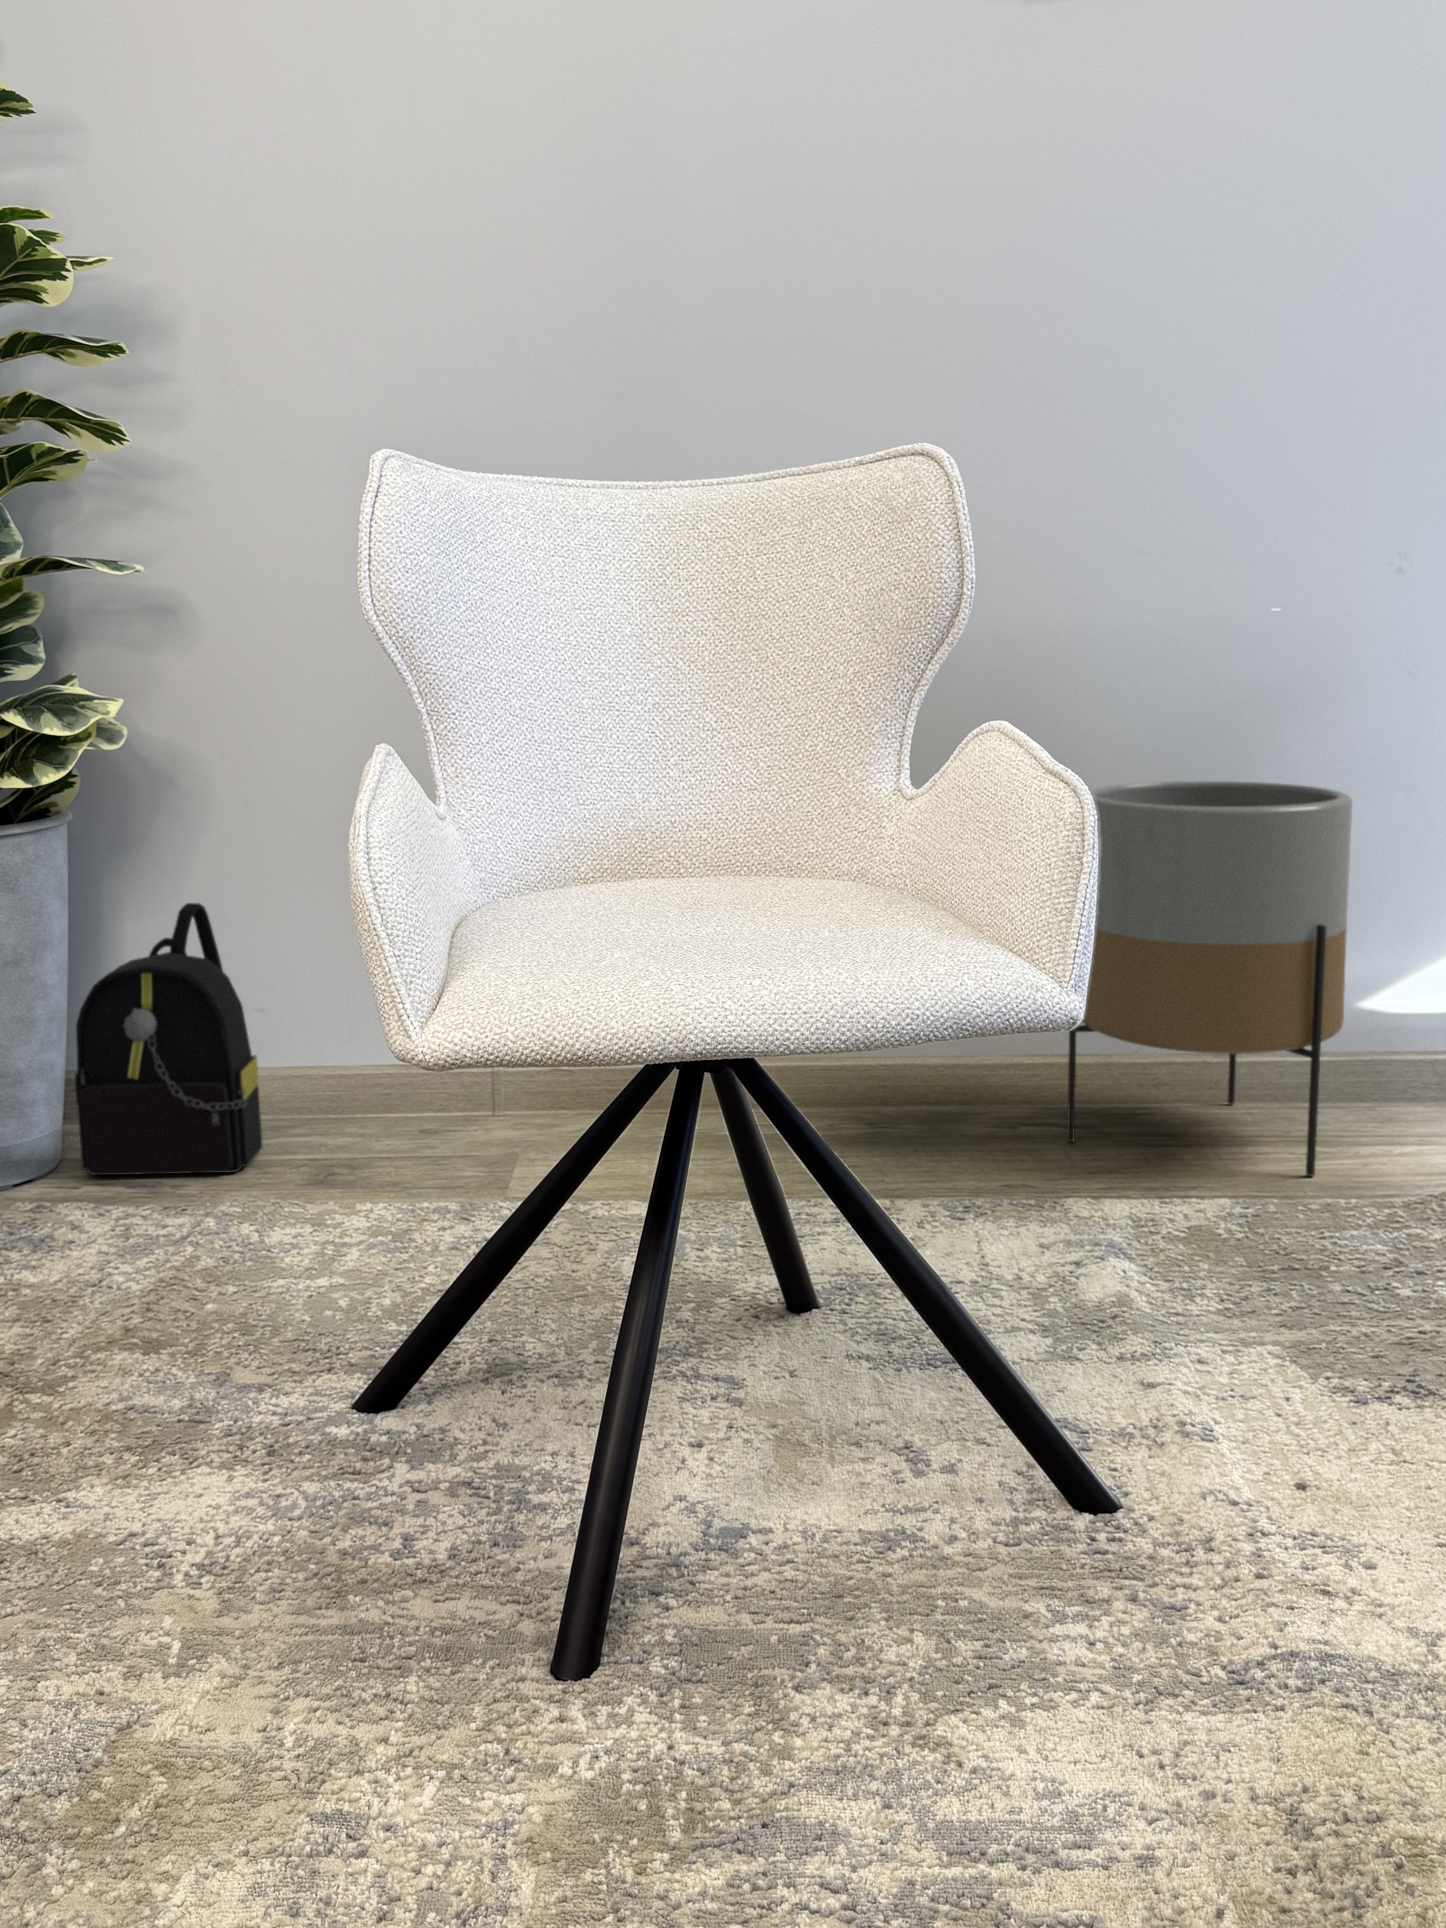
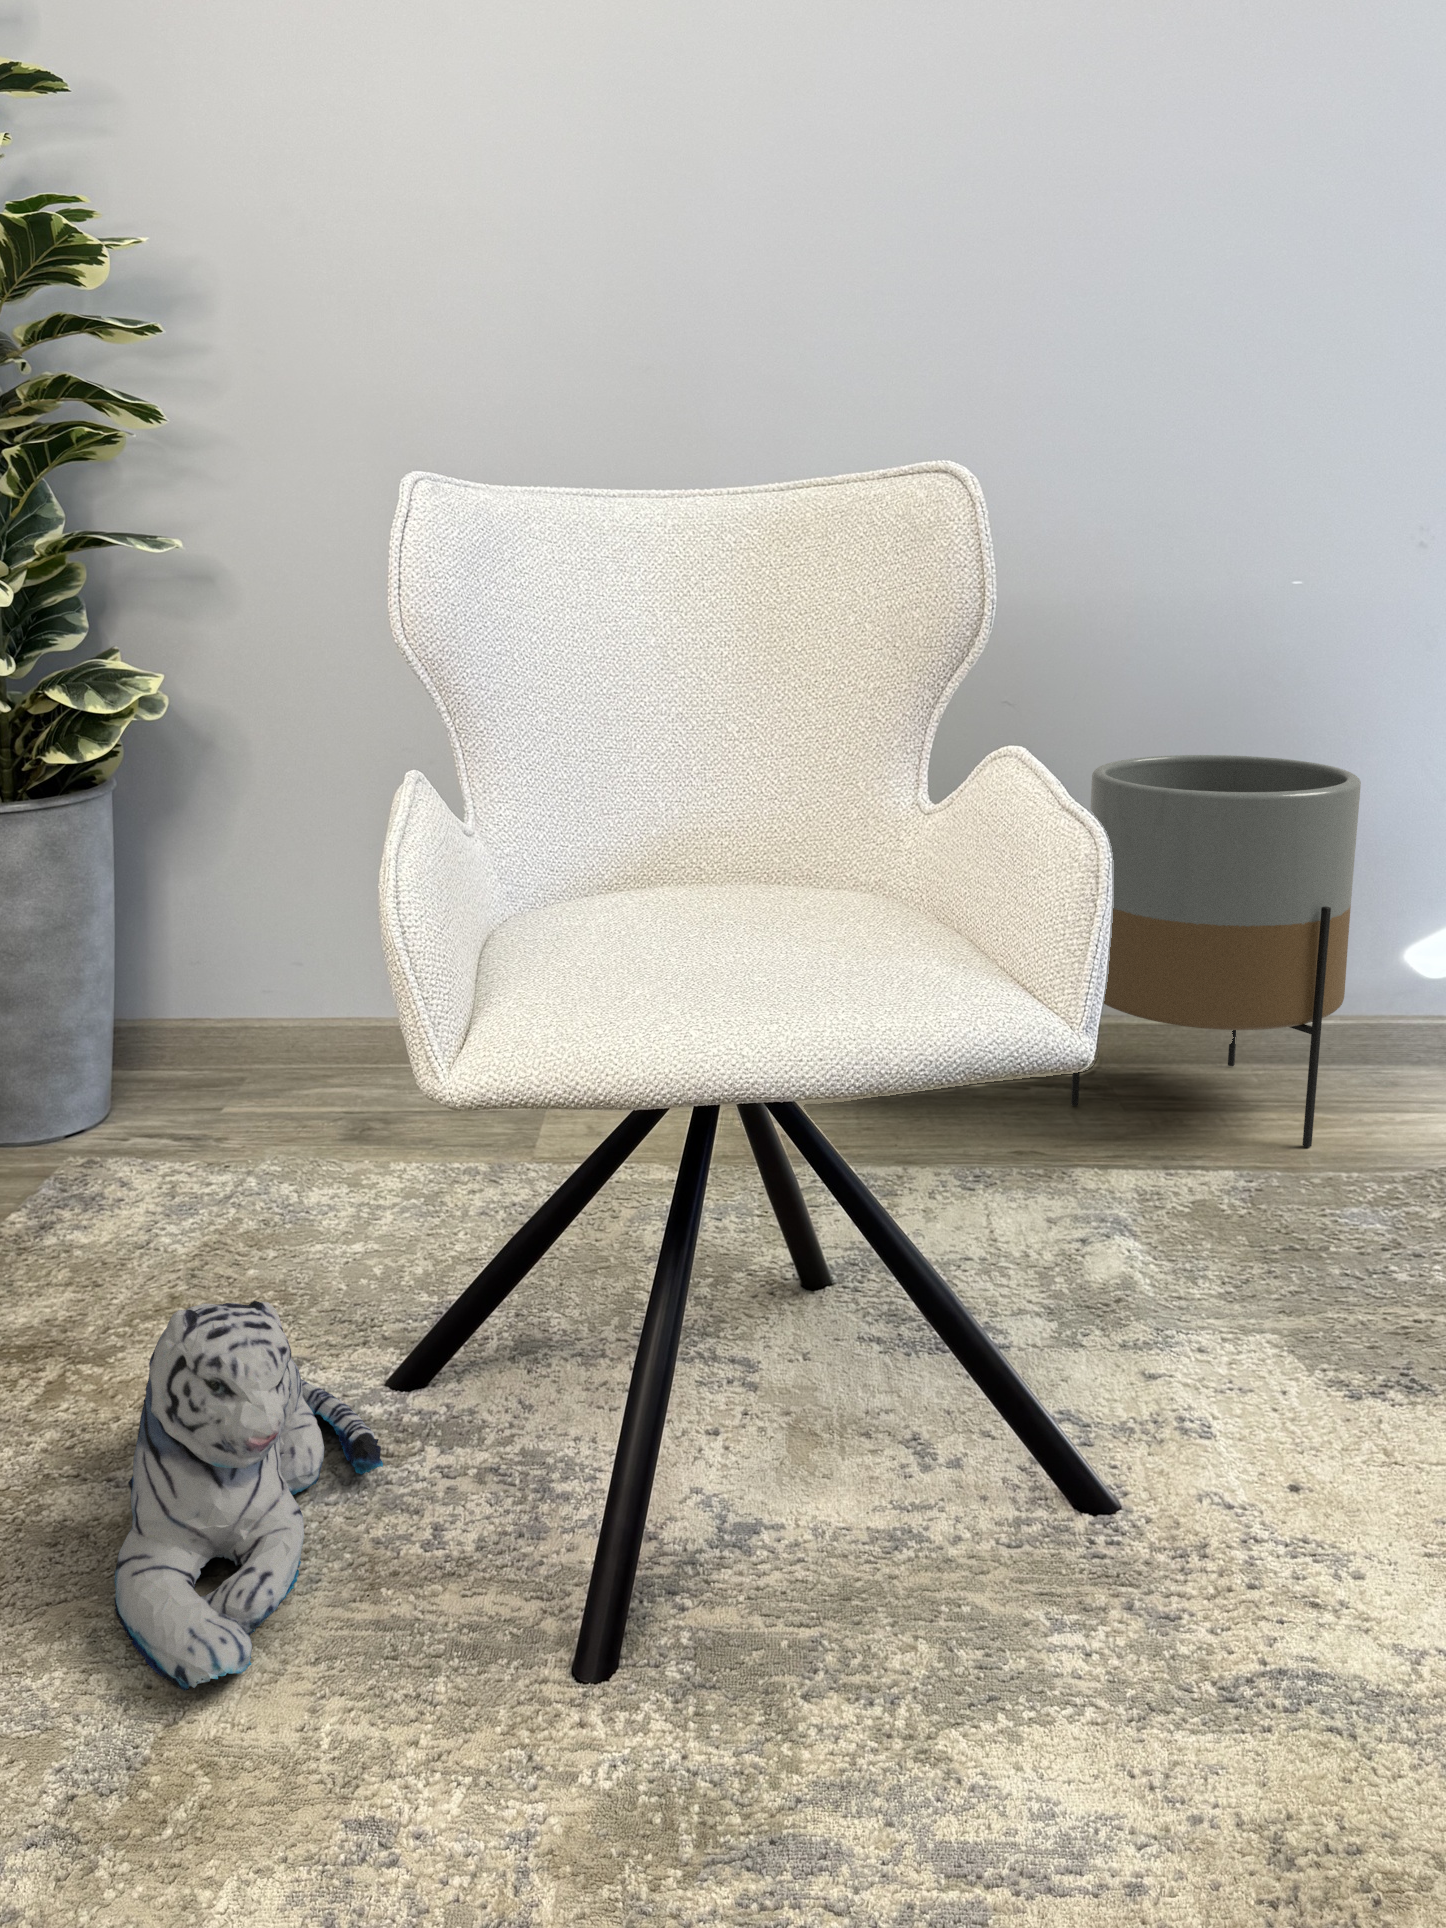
backpack: present [75,903,262,1175] -> none [125,870,303,1129]
plush toy: none [63,1293,350,1695] -> present [114,1301,383,1691]

